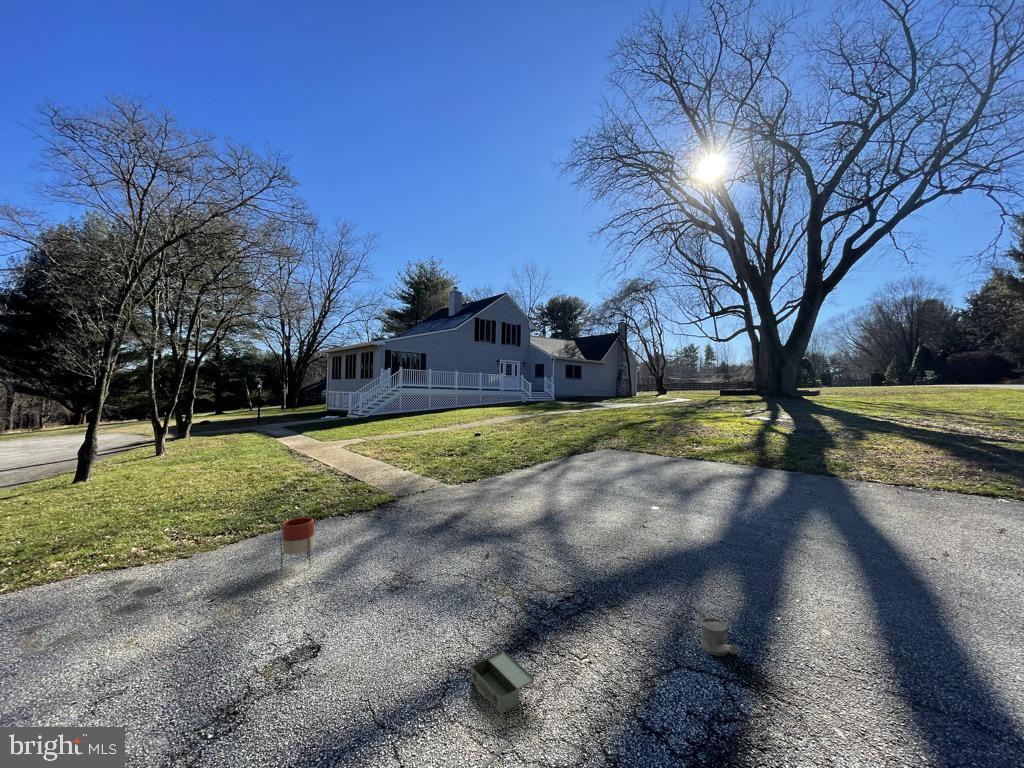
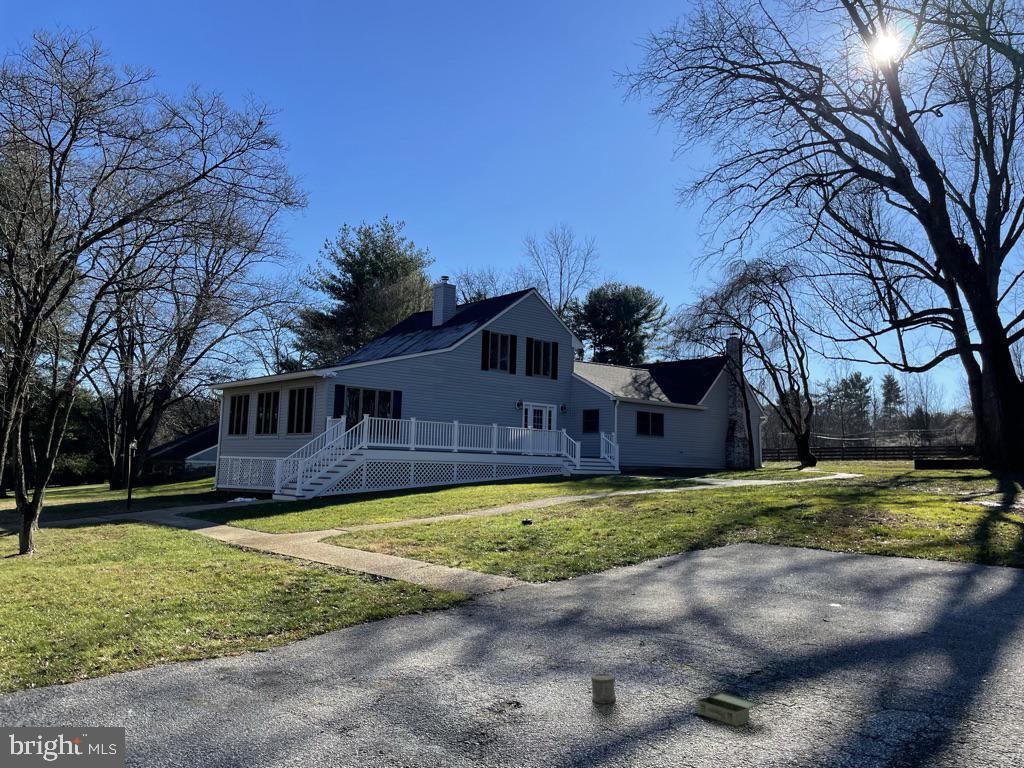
planter: present [280,517,315,568] -> none [413,601,447,659]
watering can: present [701,611,739,656] -> present [591,671,616,703]

